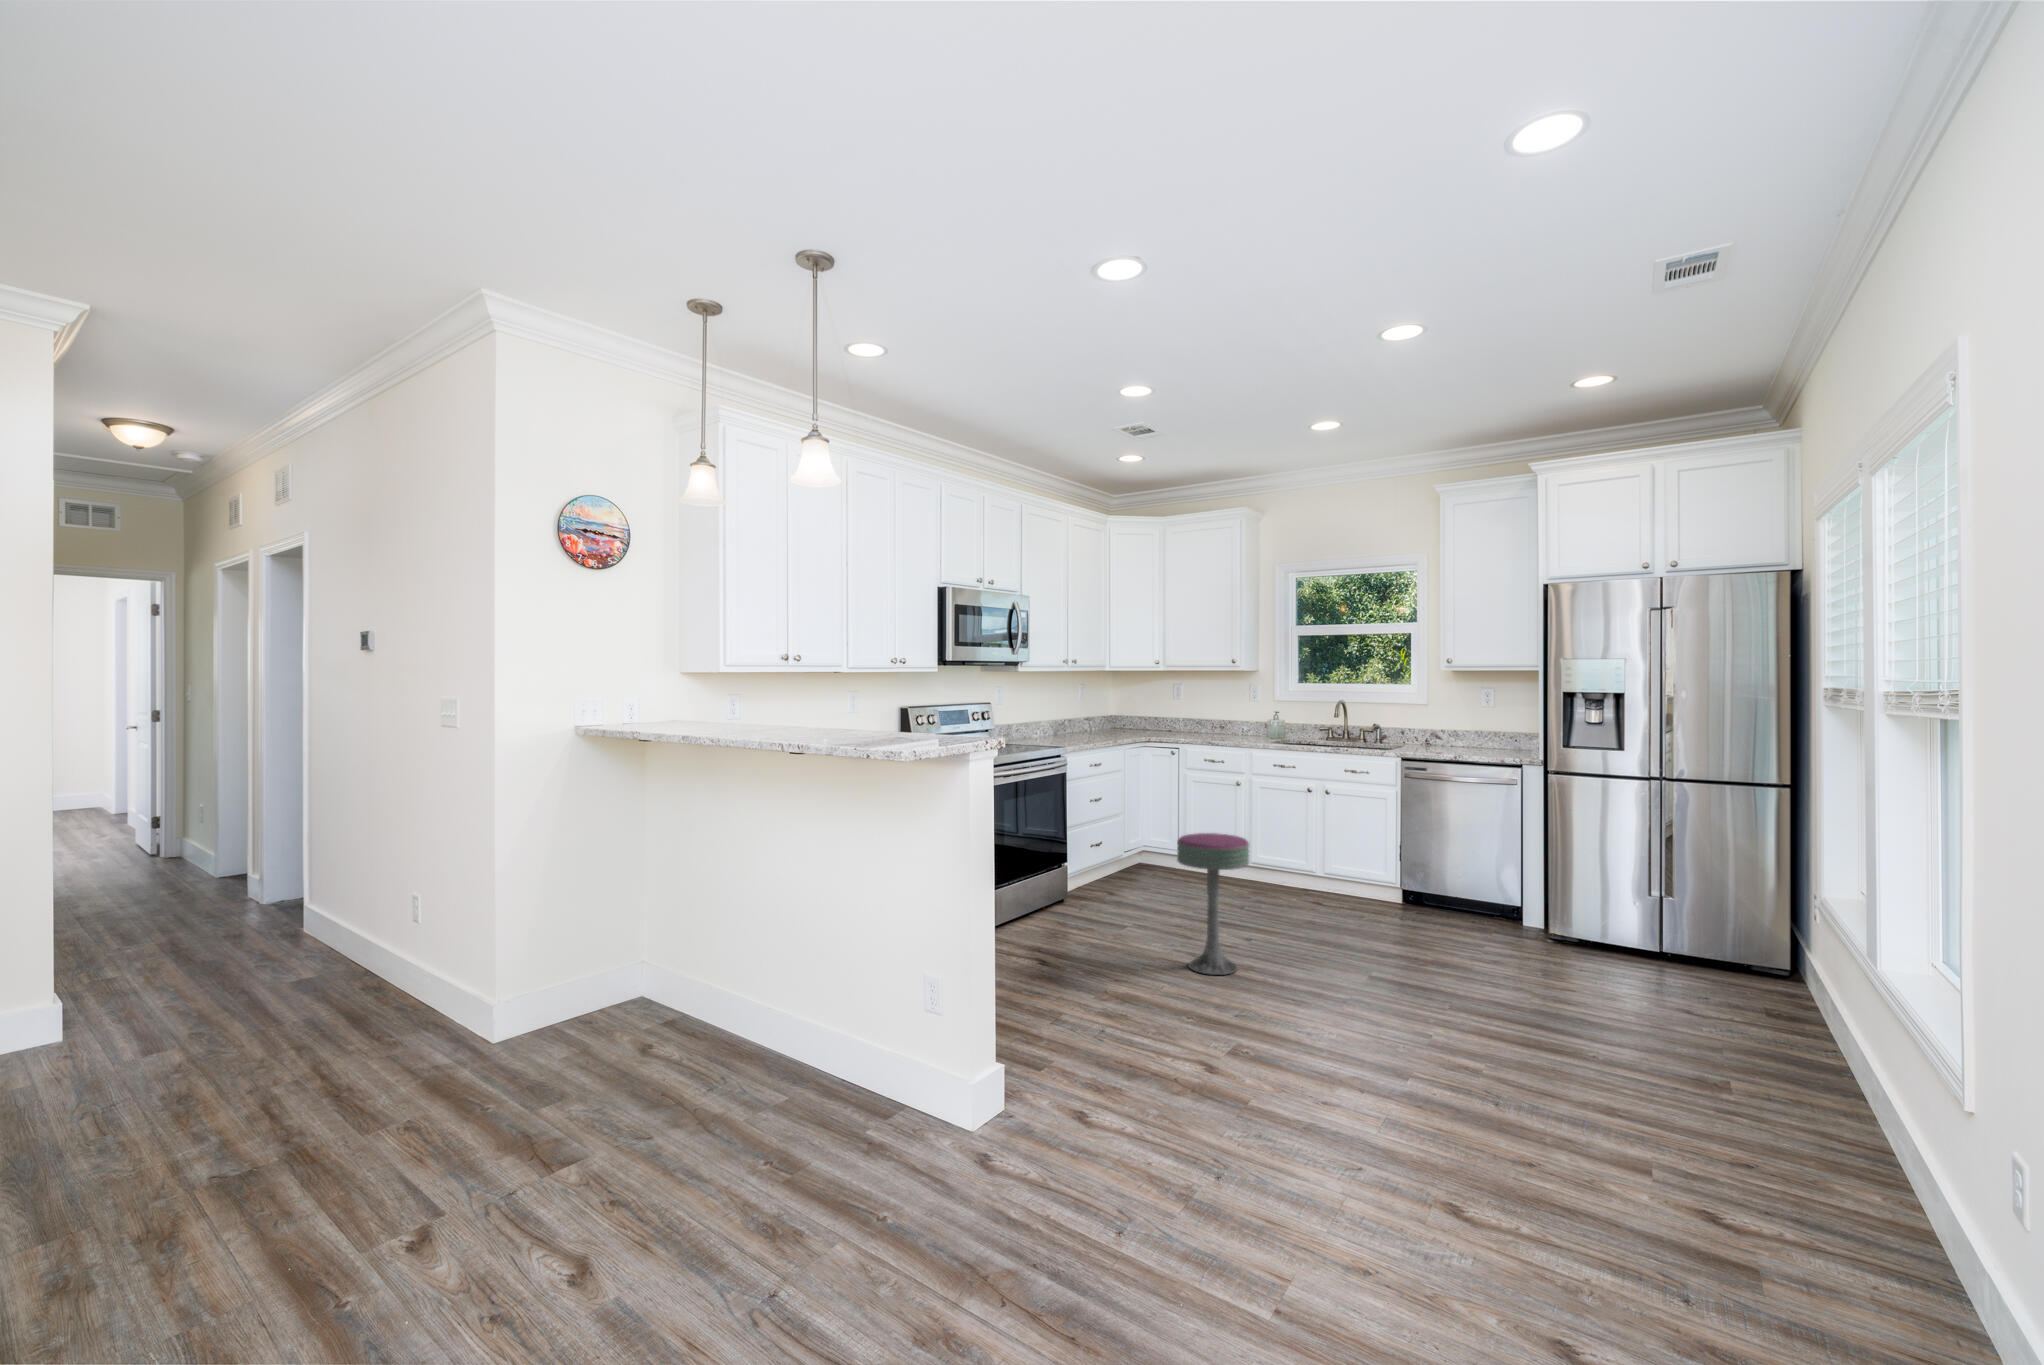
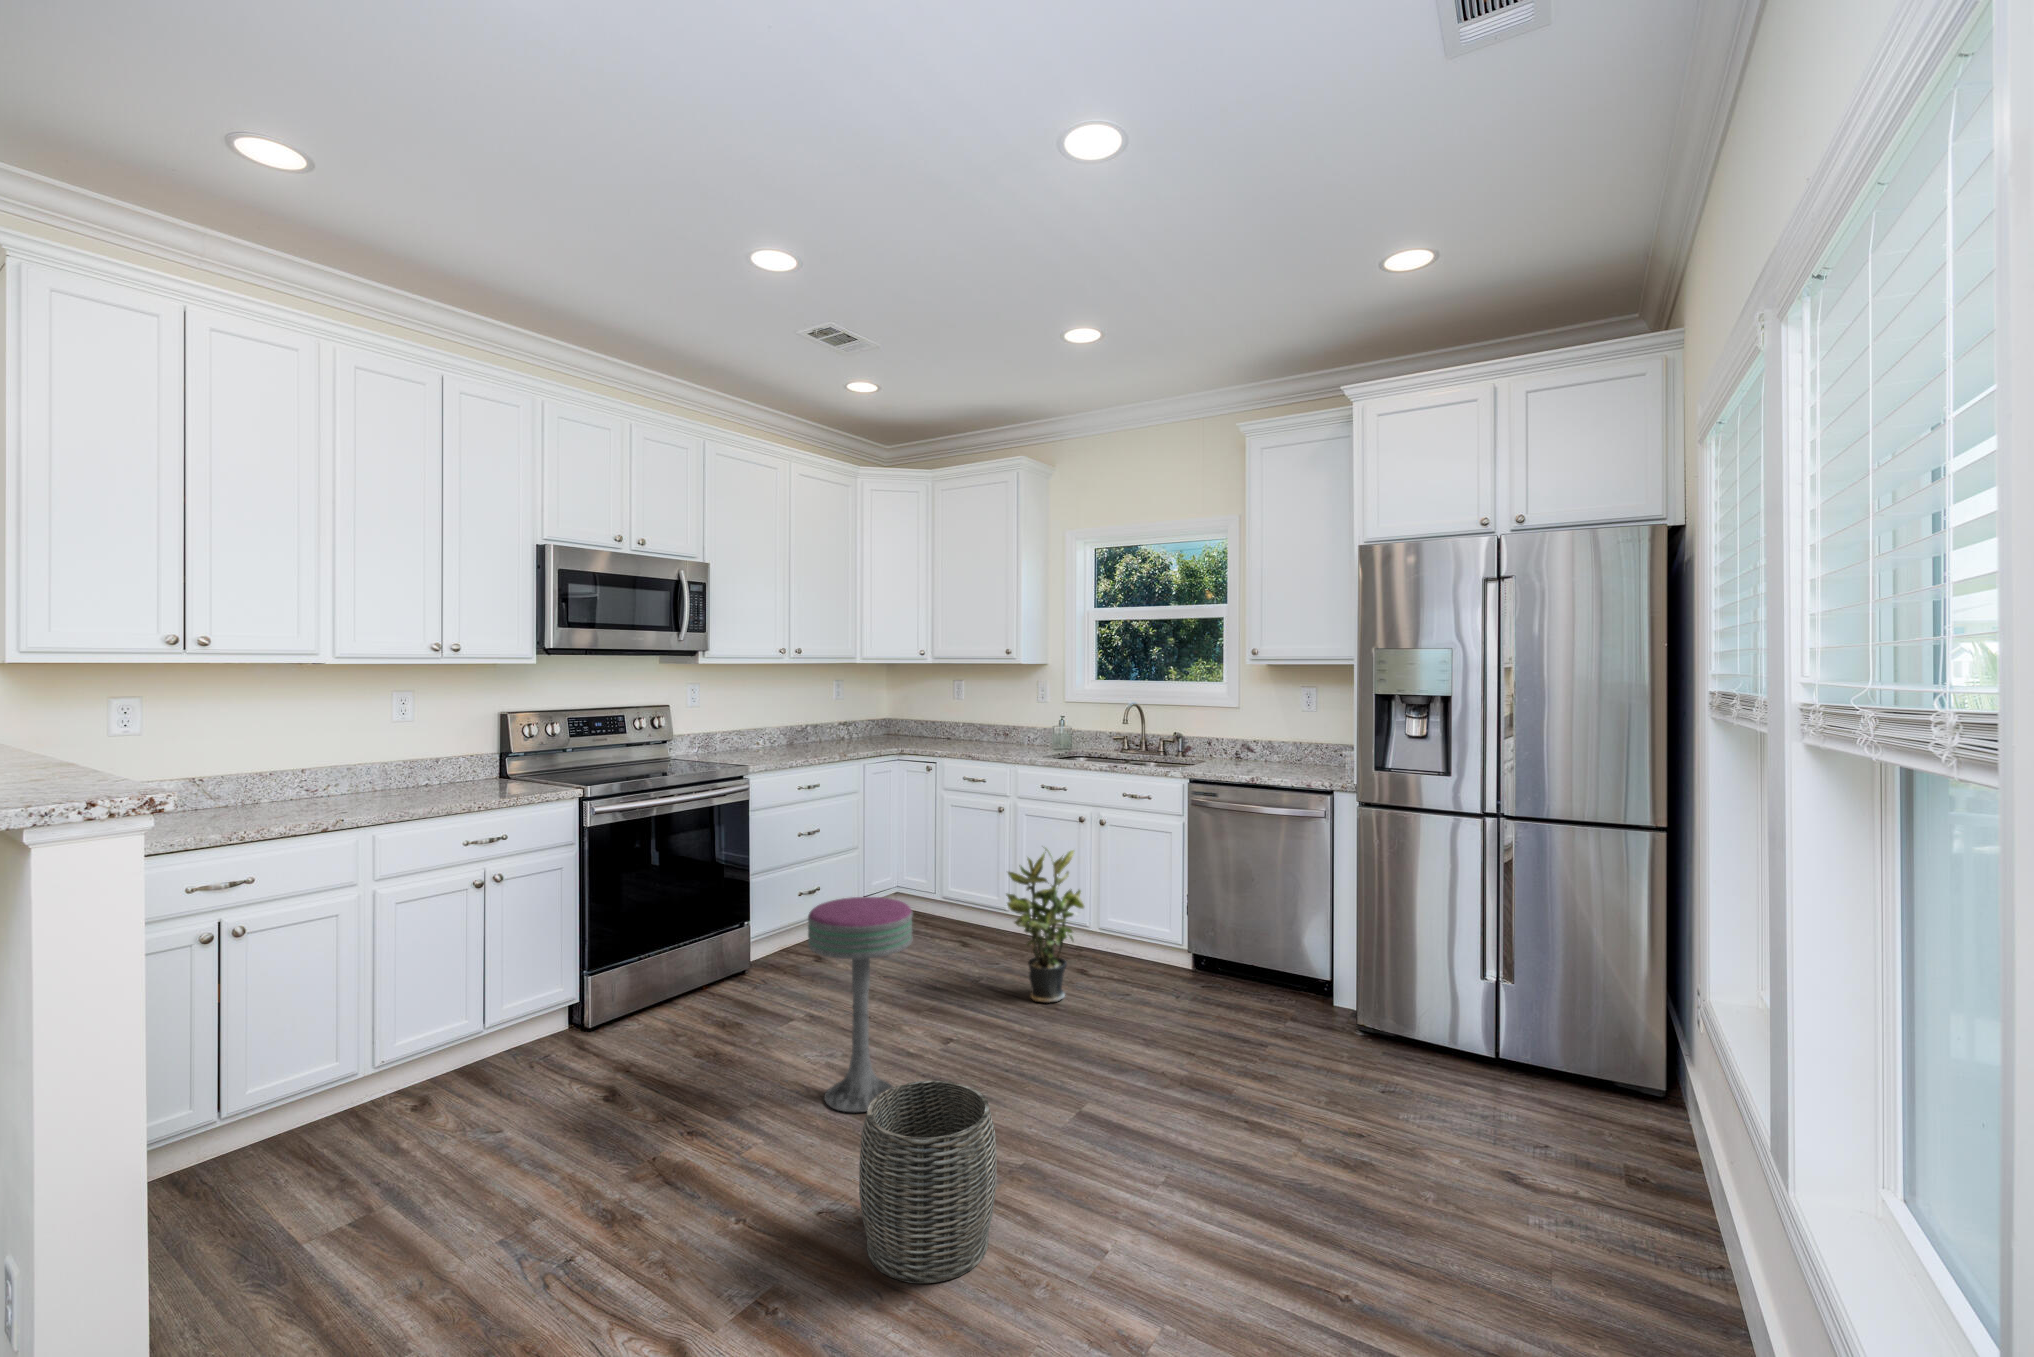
potted plant: none [1271,806,1331,921] -> present [1007,848,1084,1003]
woven basket: none [1273,937,1362,1047] -> present [859,1081,997,1283]

